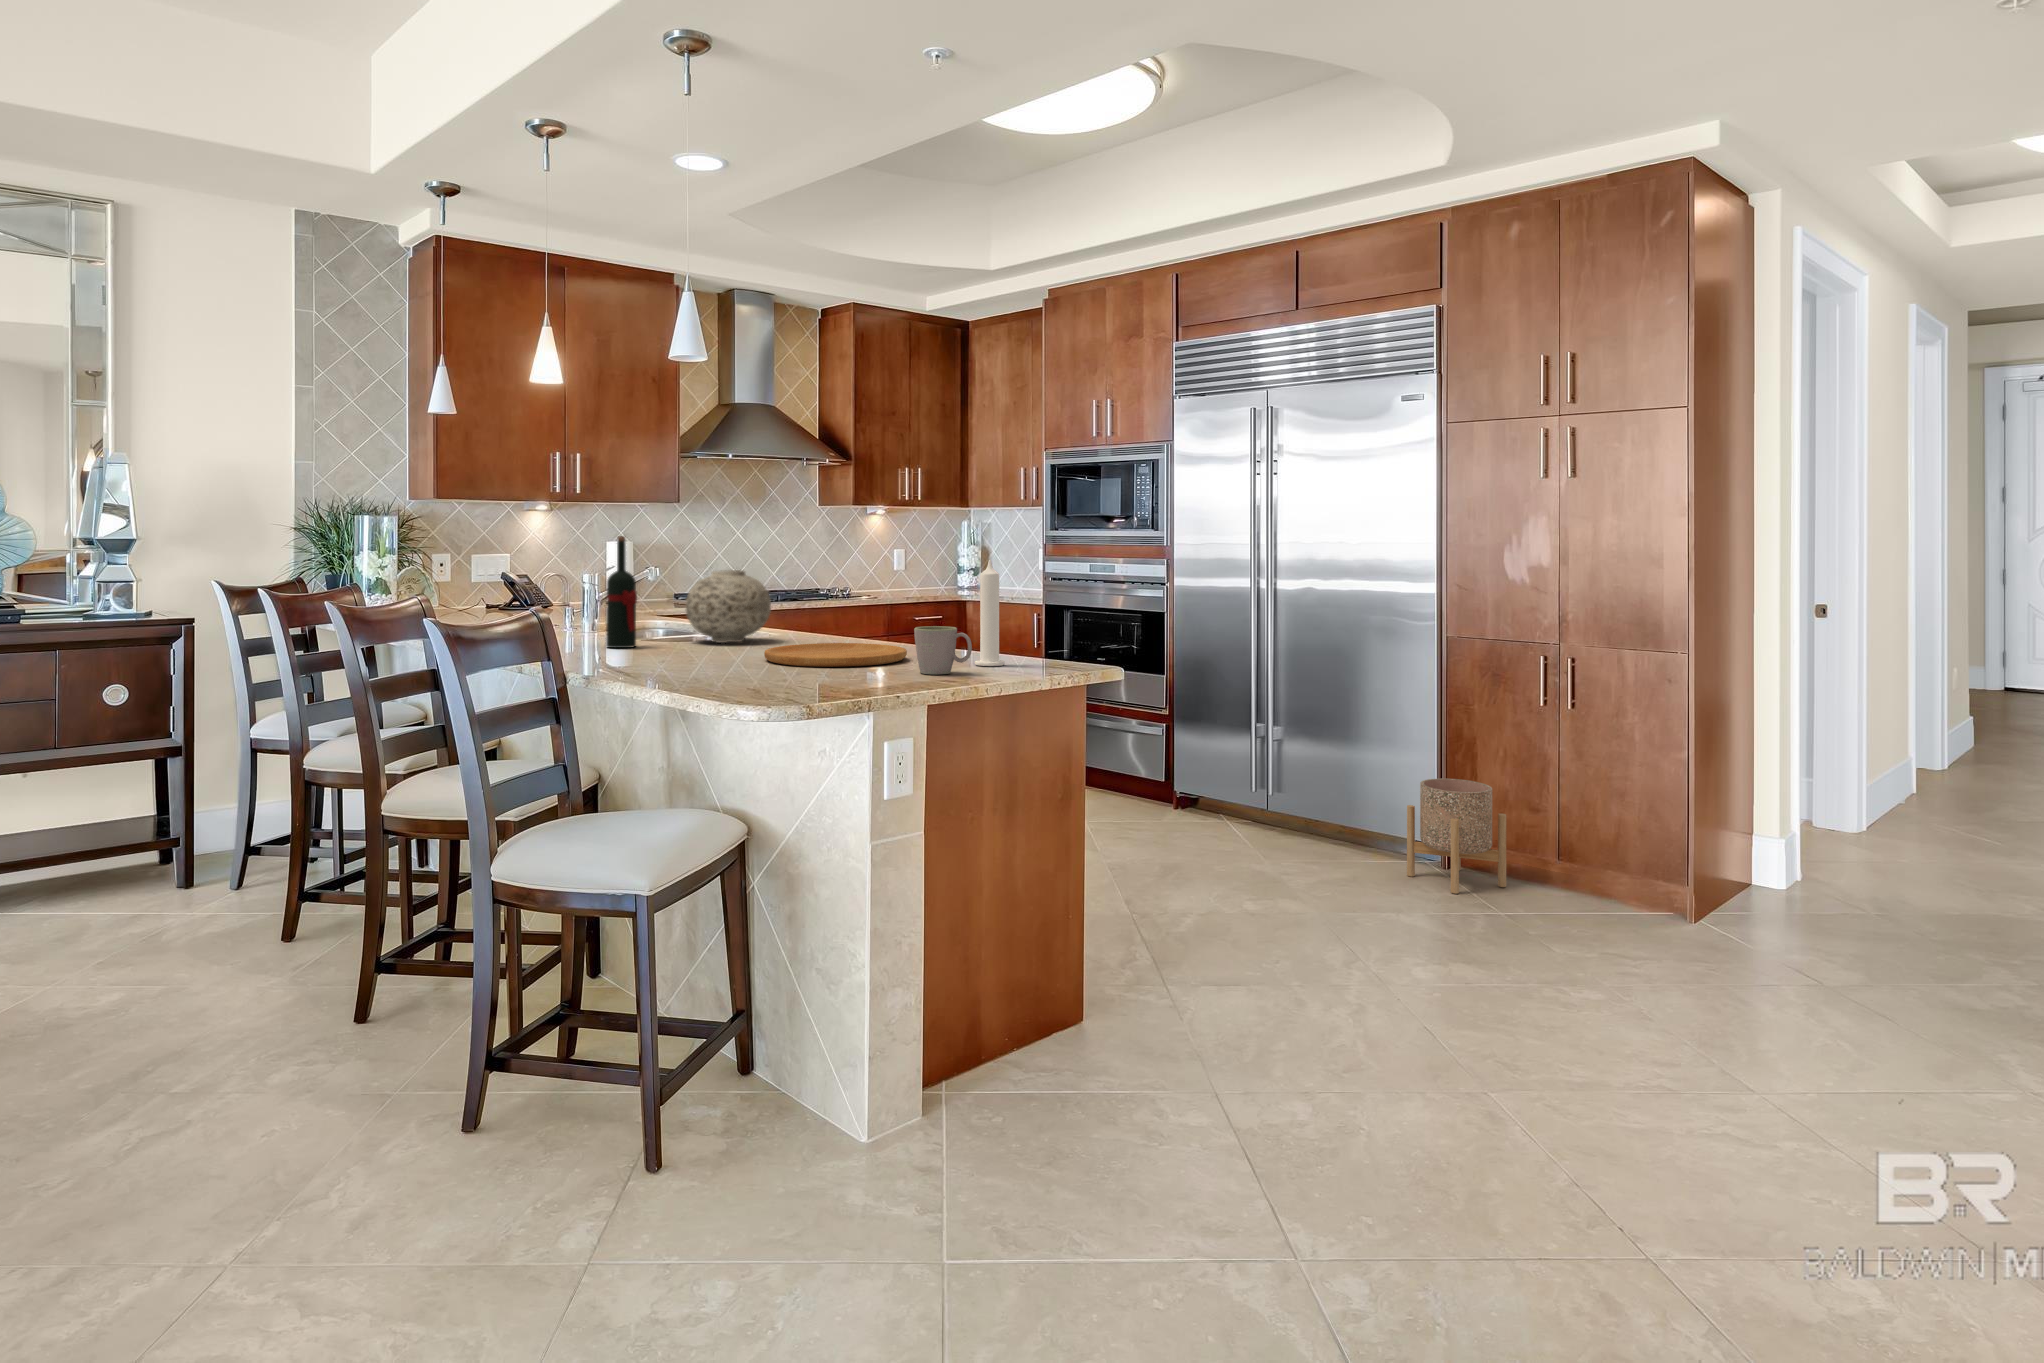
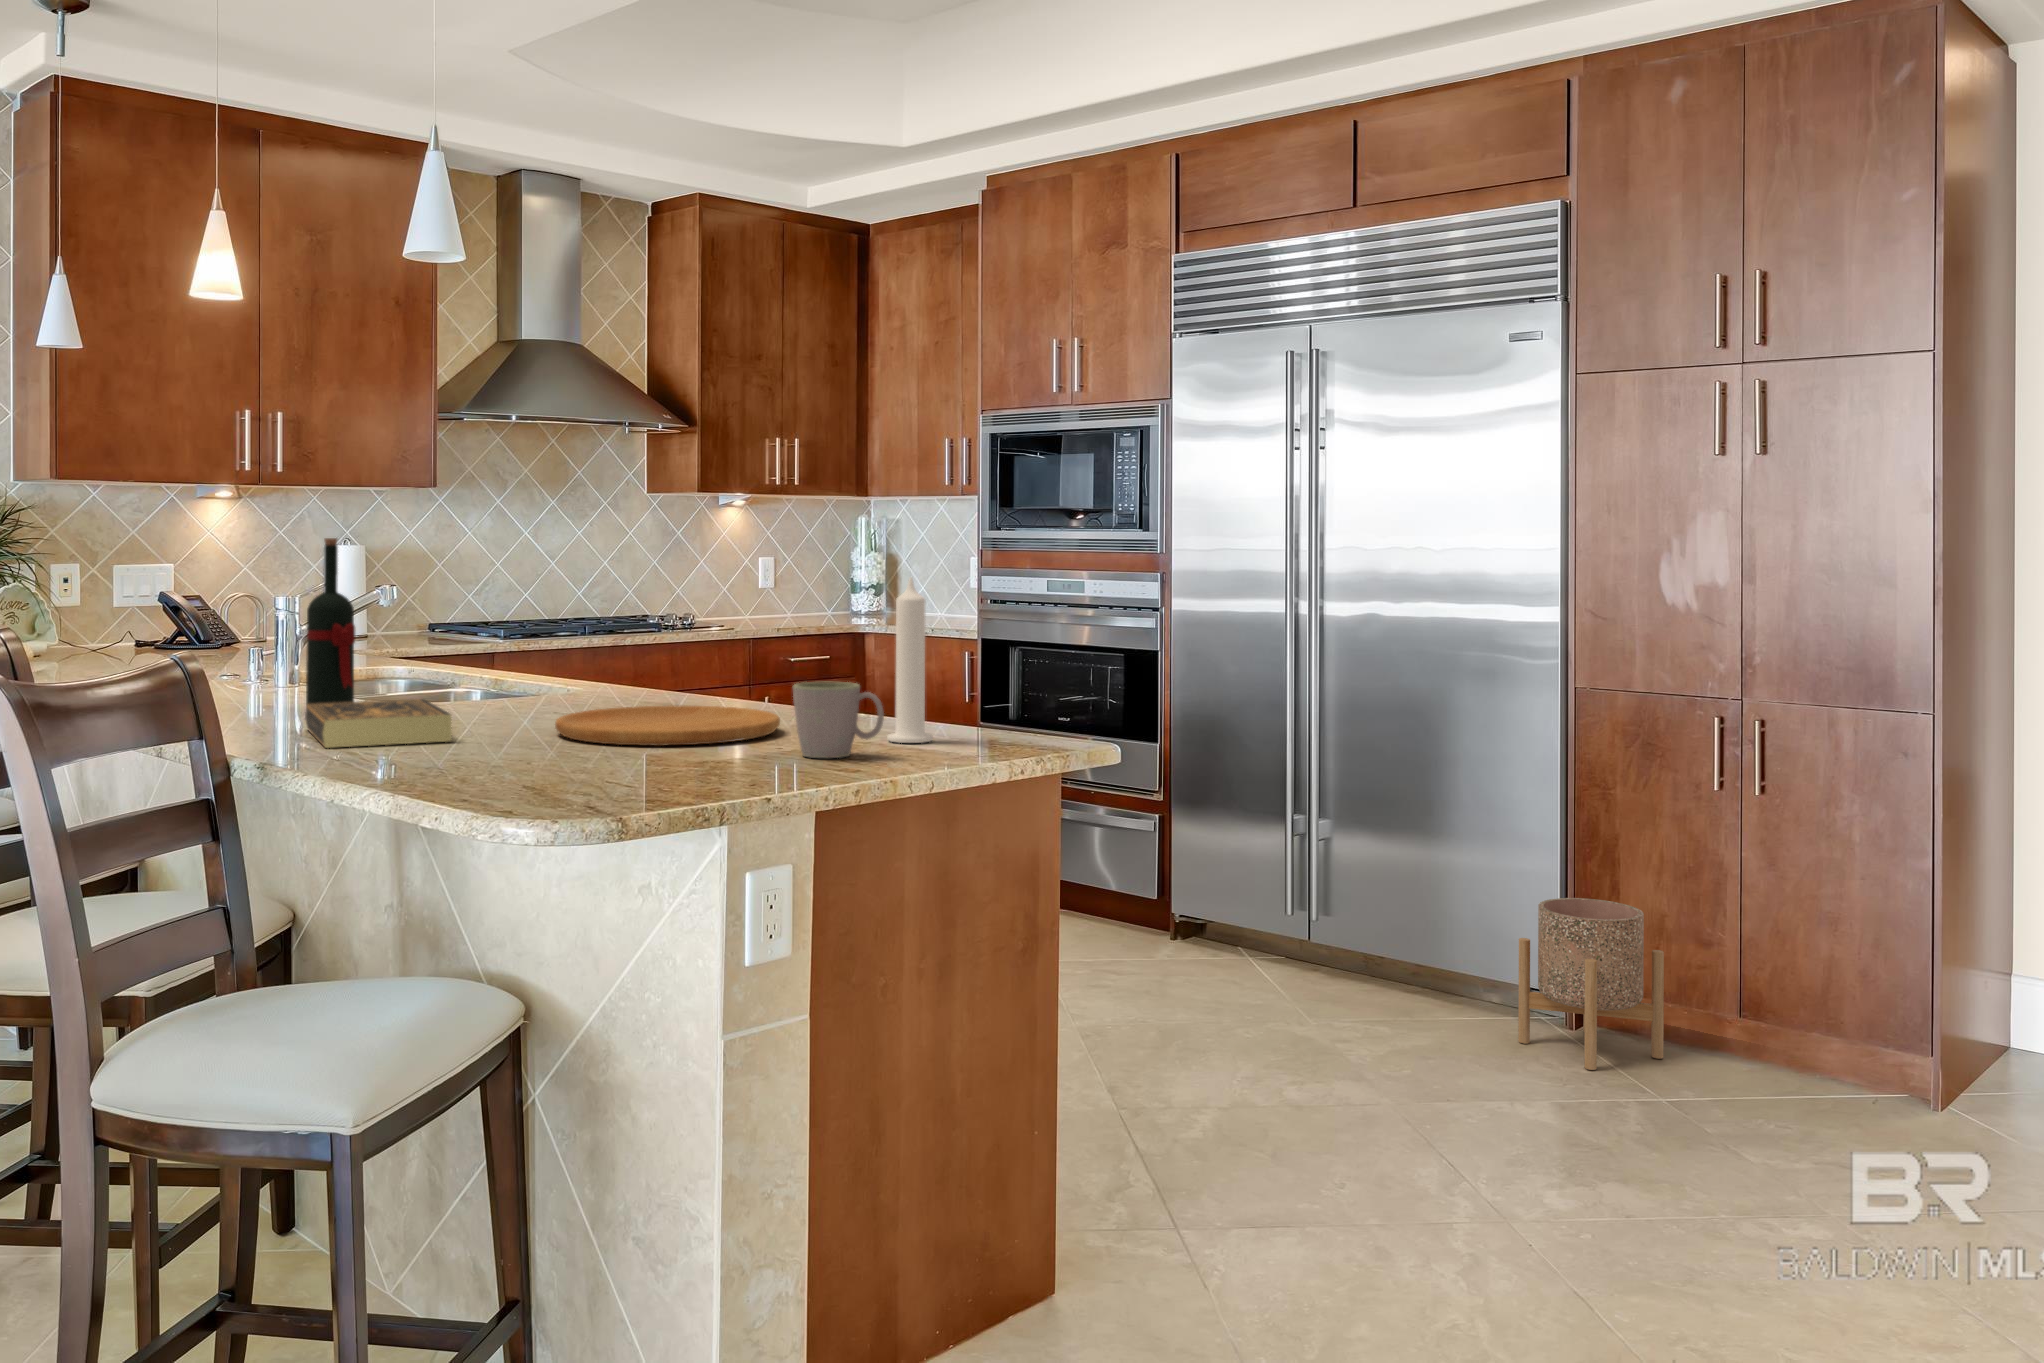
vase: present [686,570,771,643] -> none [434,591,569,704]
book: none [608,638,701,667] -> present [305,699,452,748]

